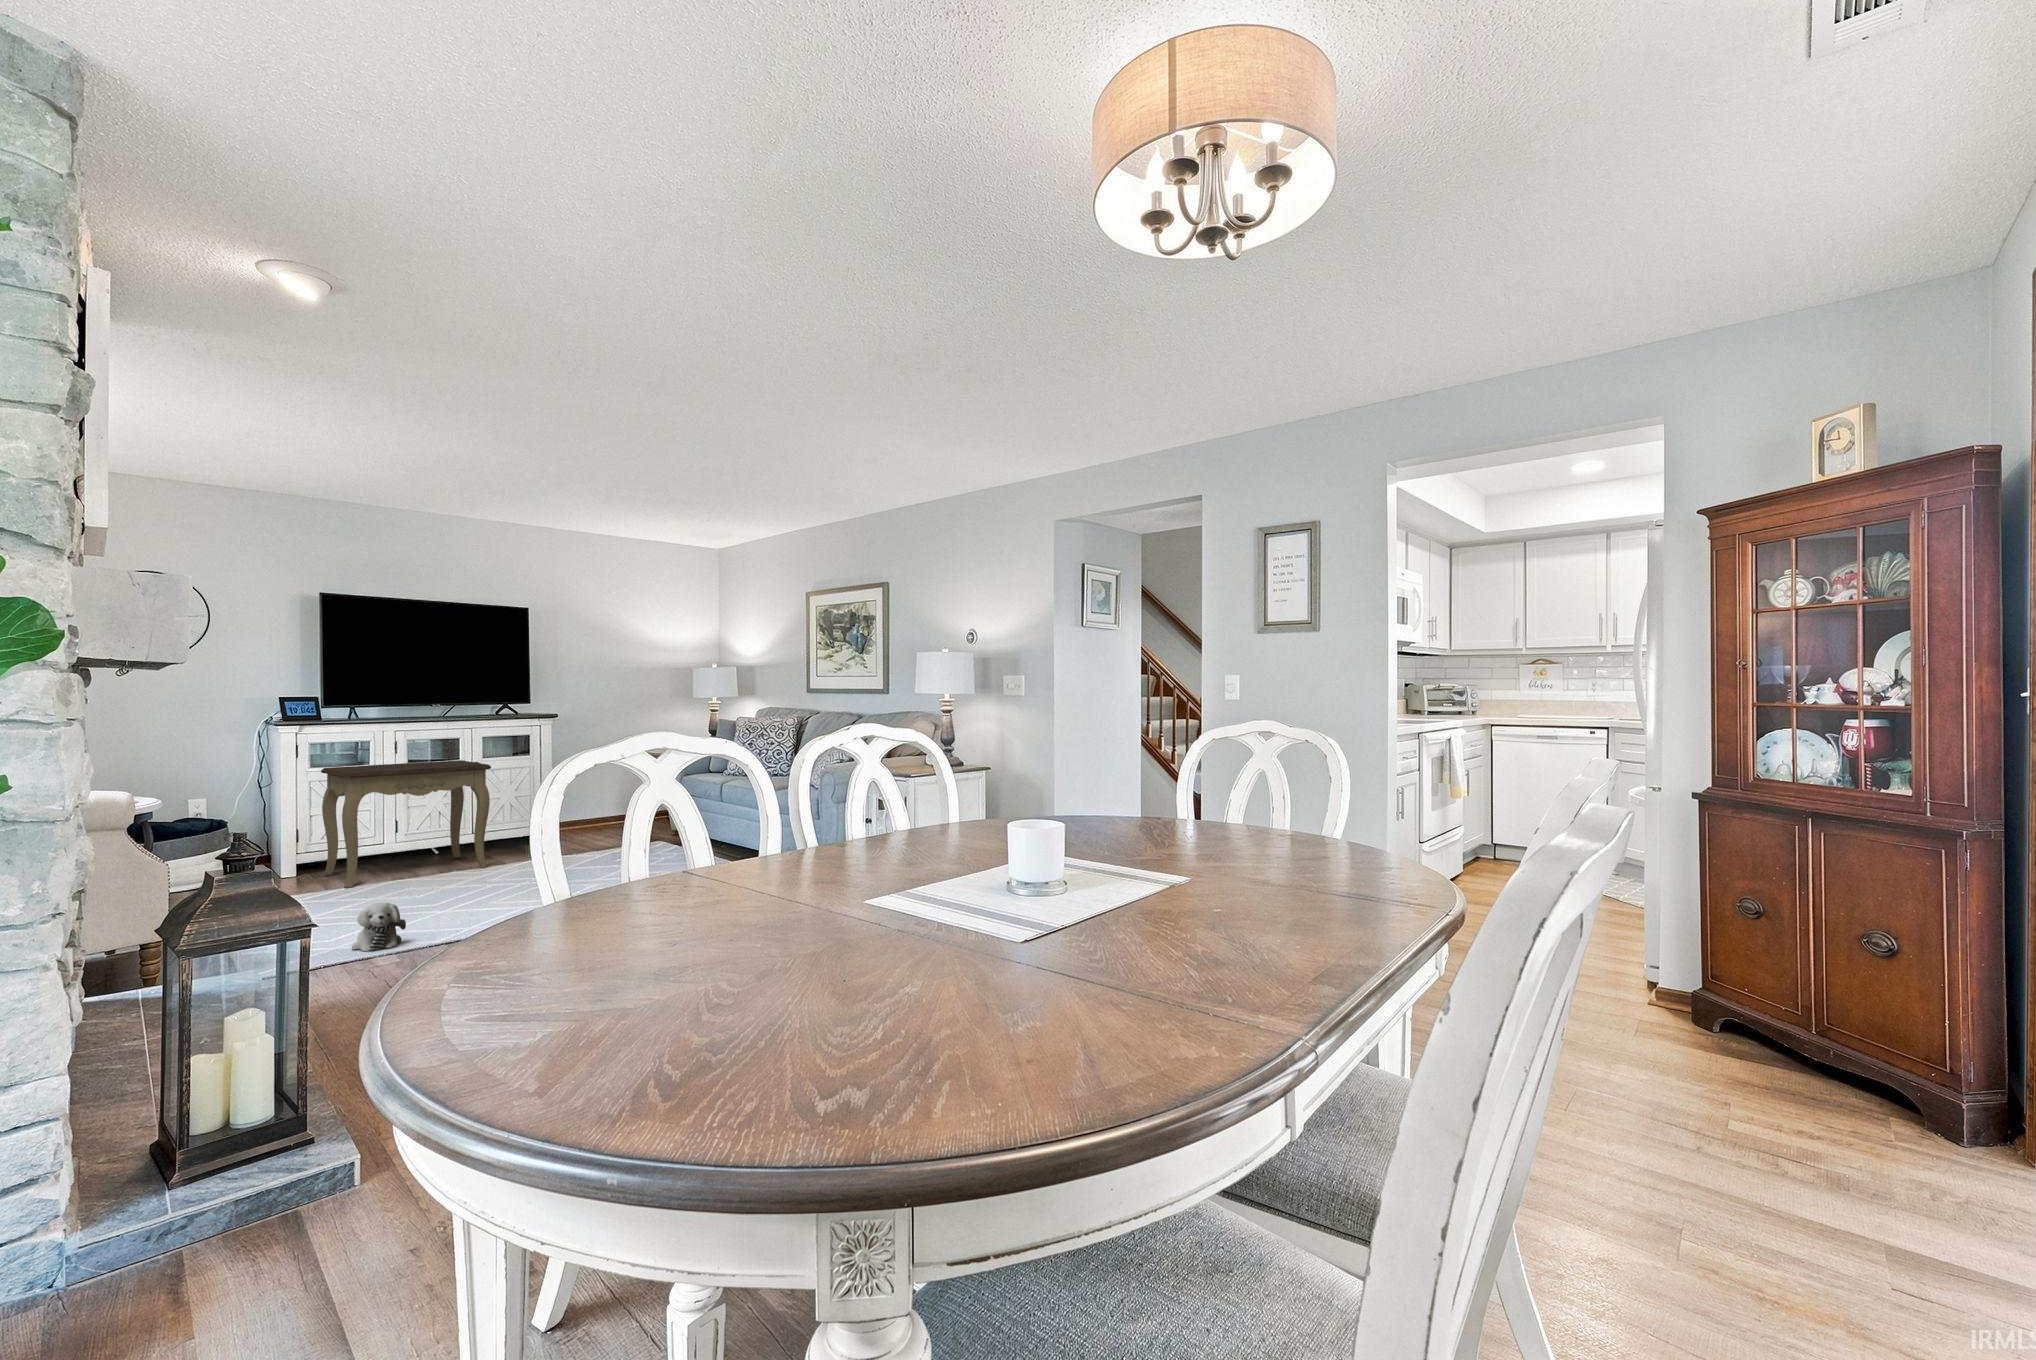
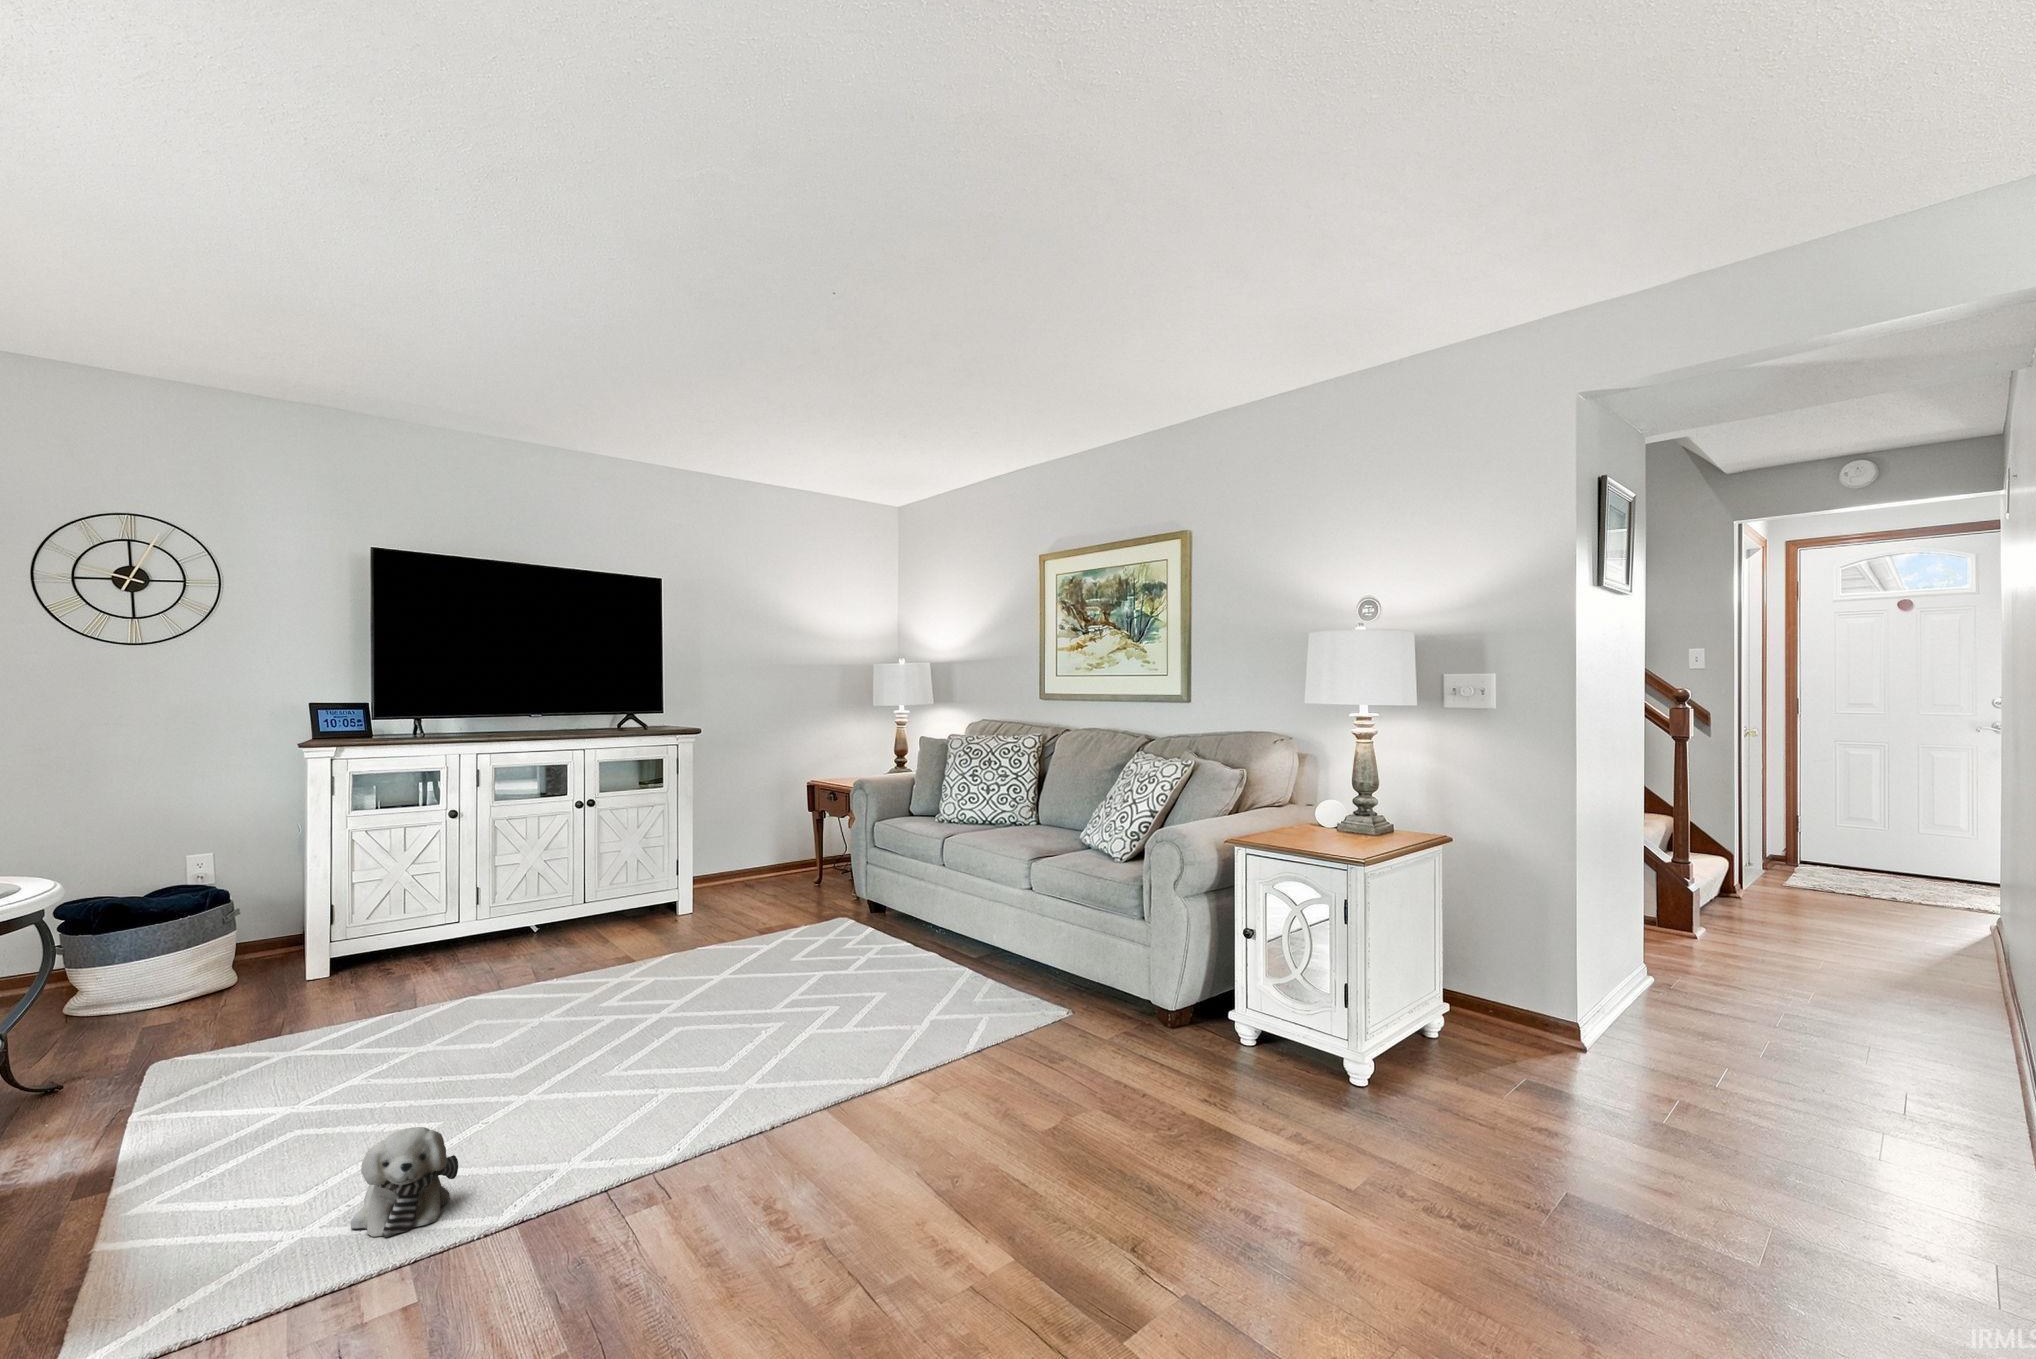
side table: present [321,760,491,888] -> none [365,797,611,1010]

